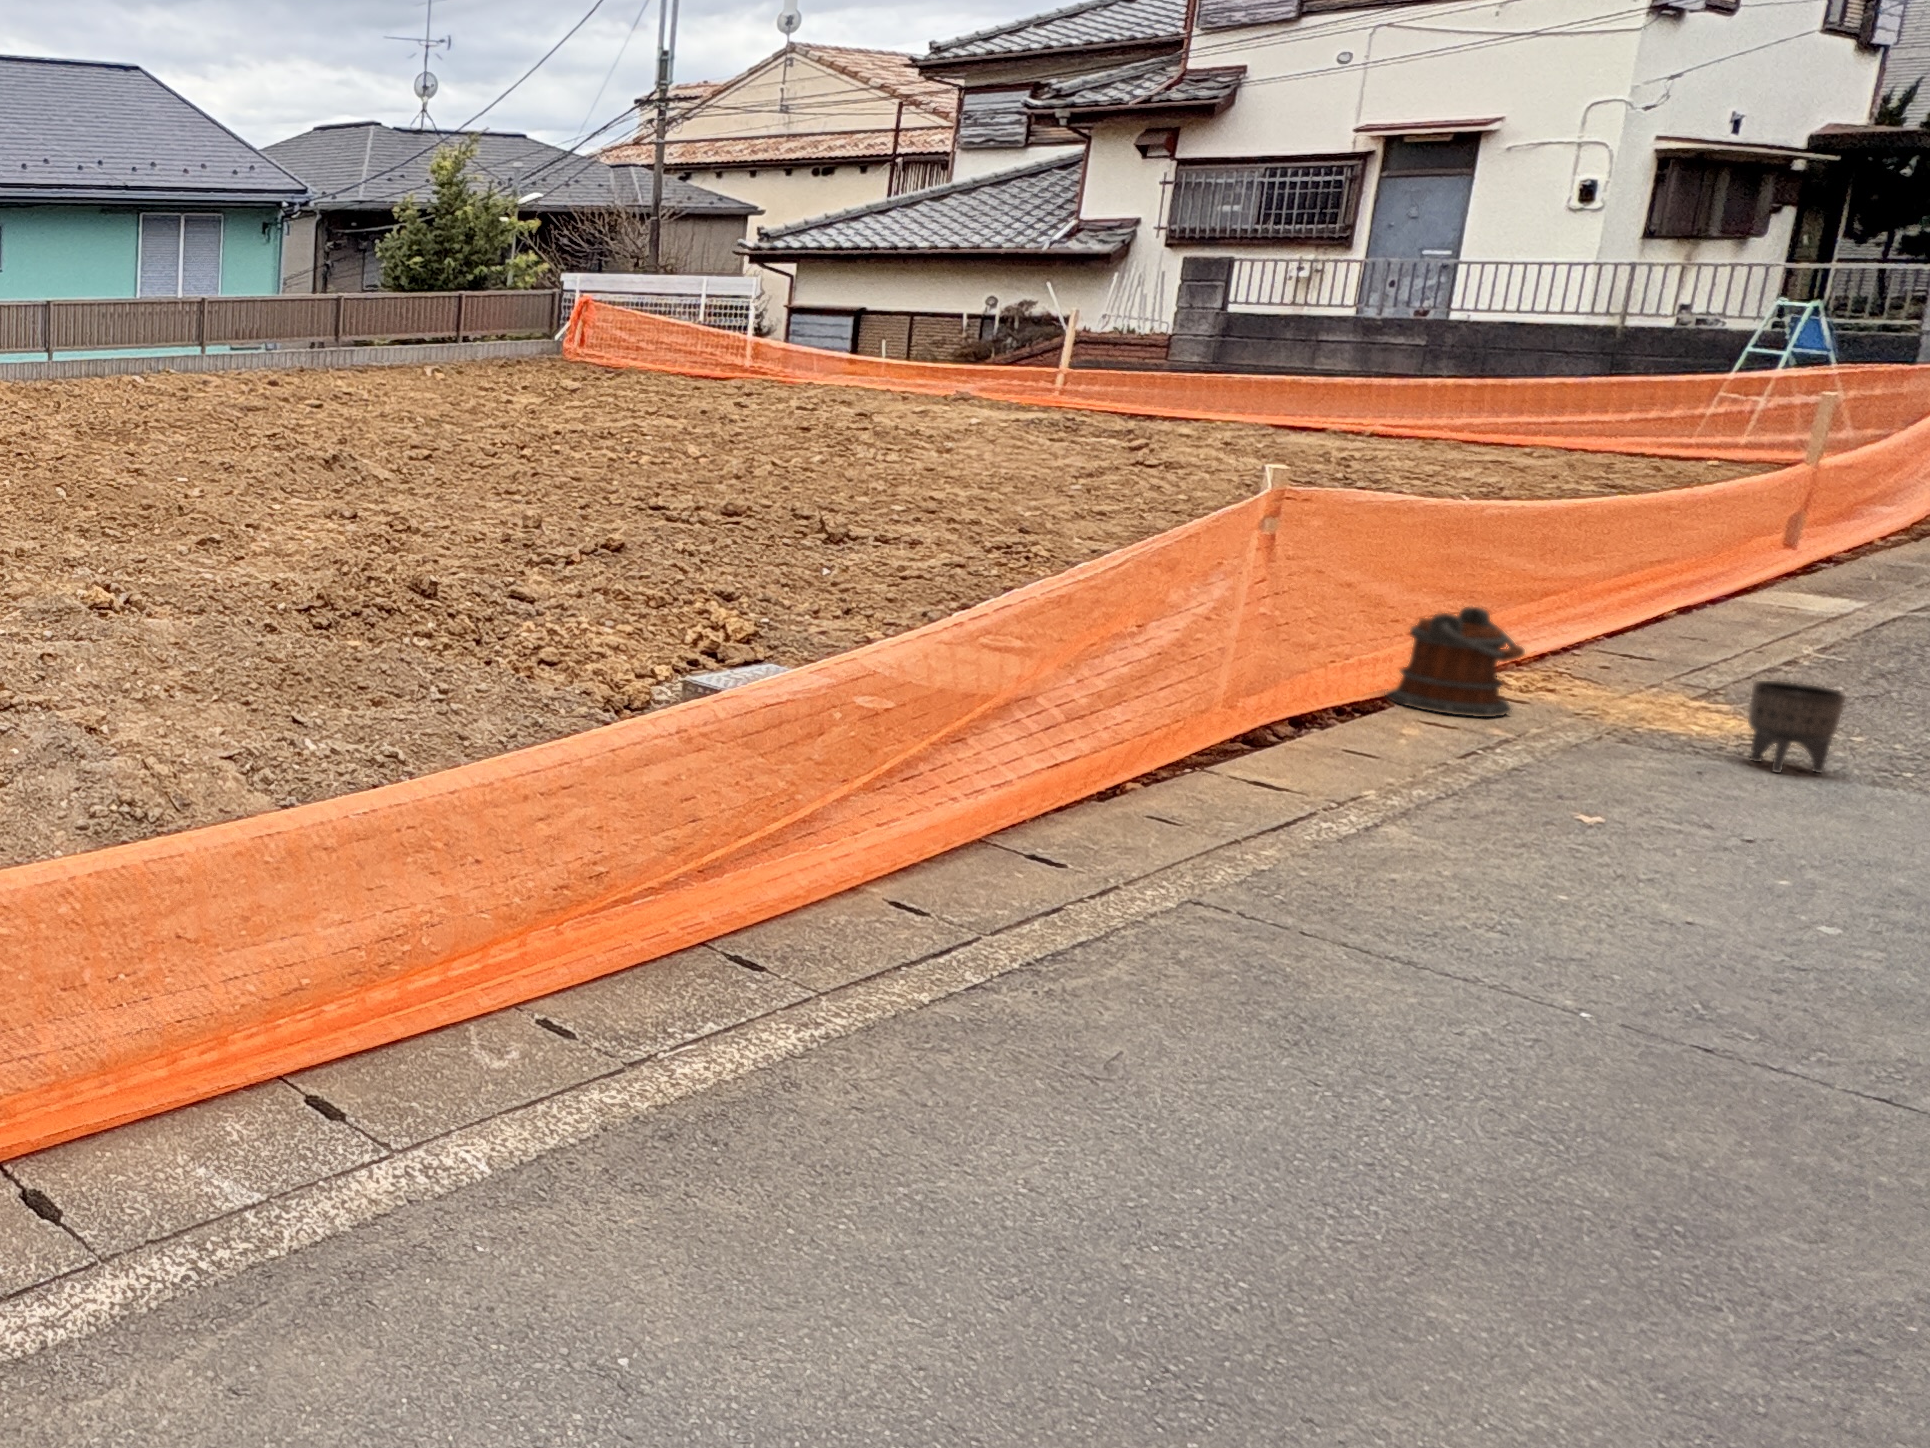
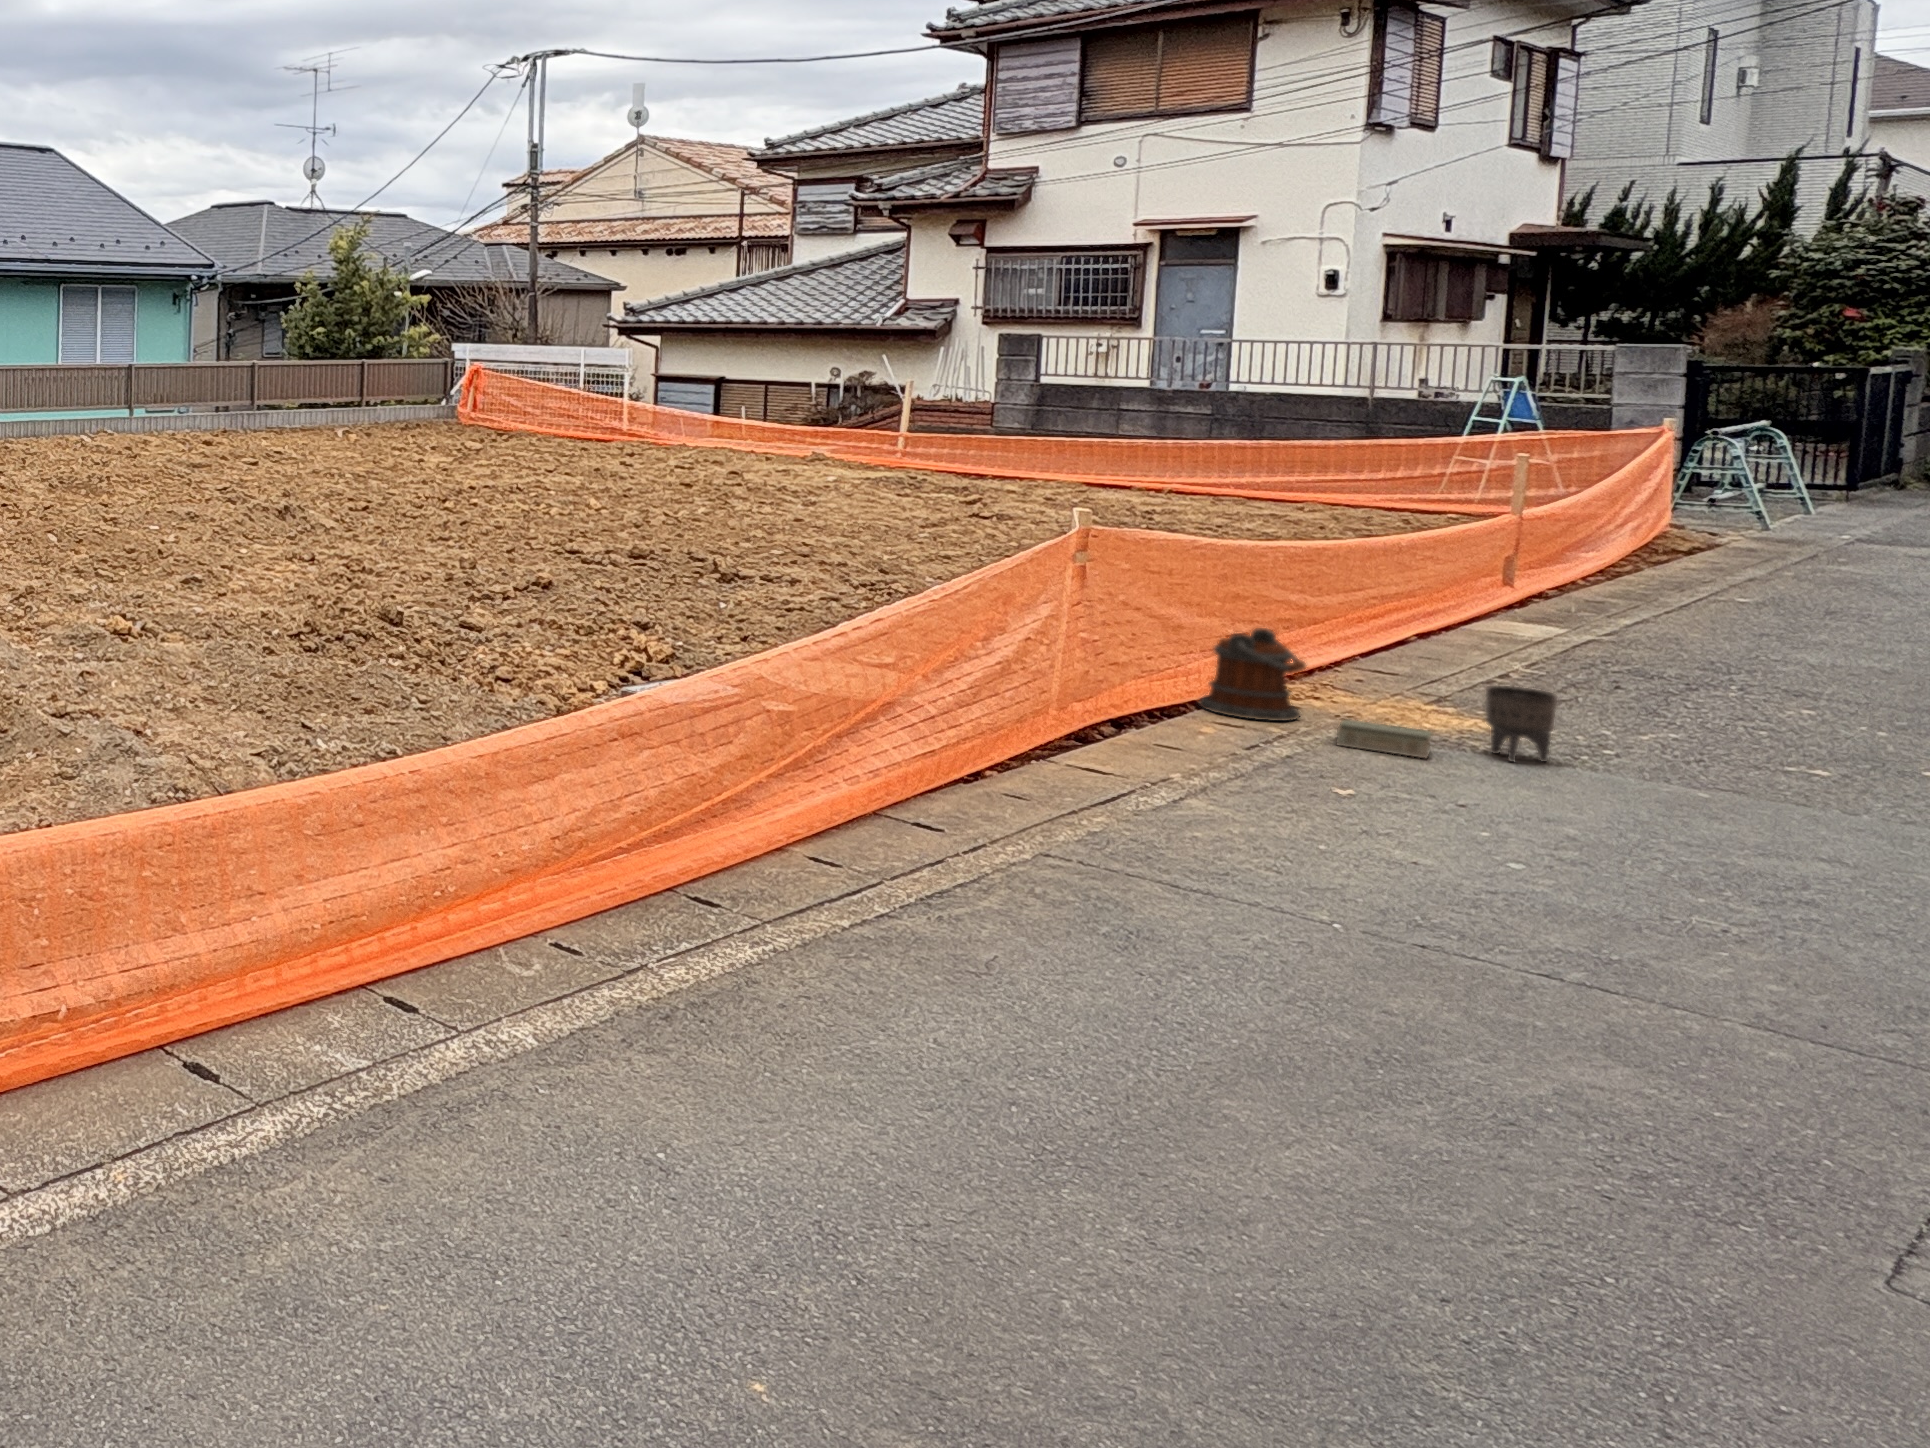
toolbox: none [1554,717,1678,767] -> present [1337,719,1432,758]

